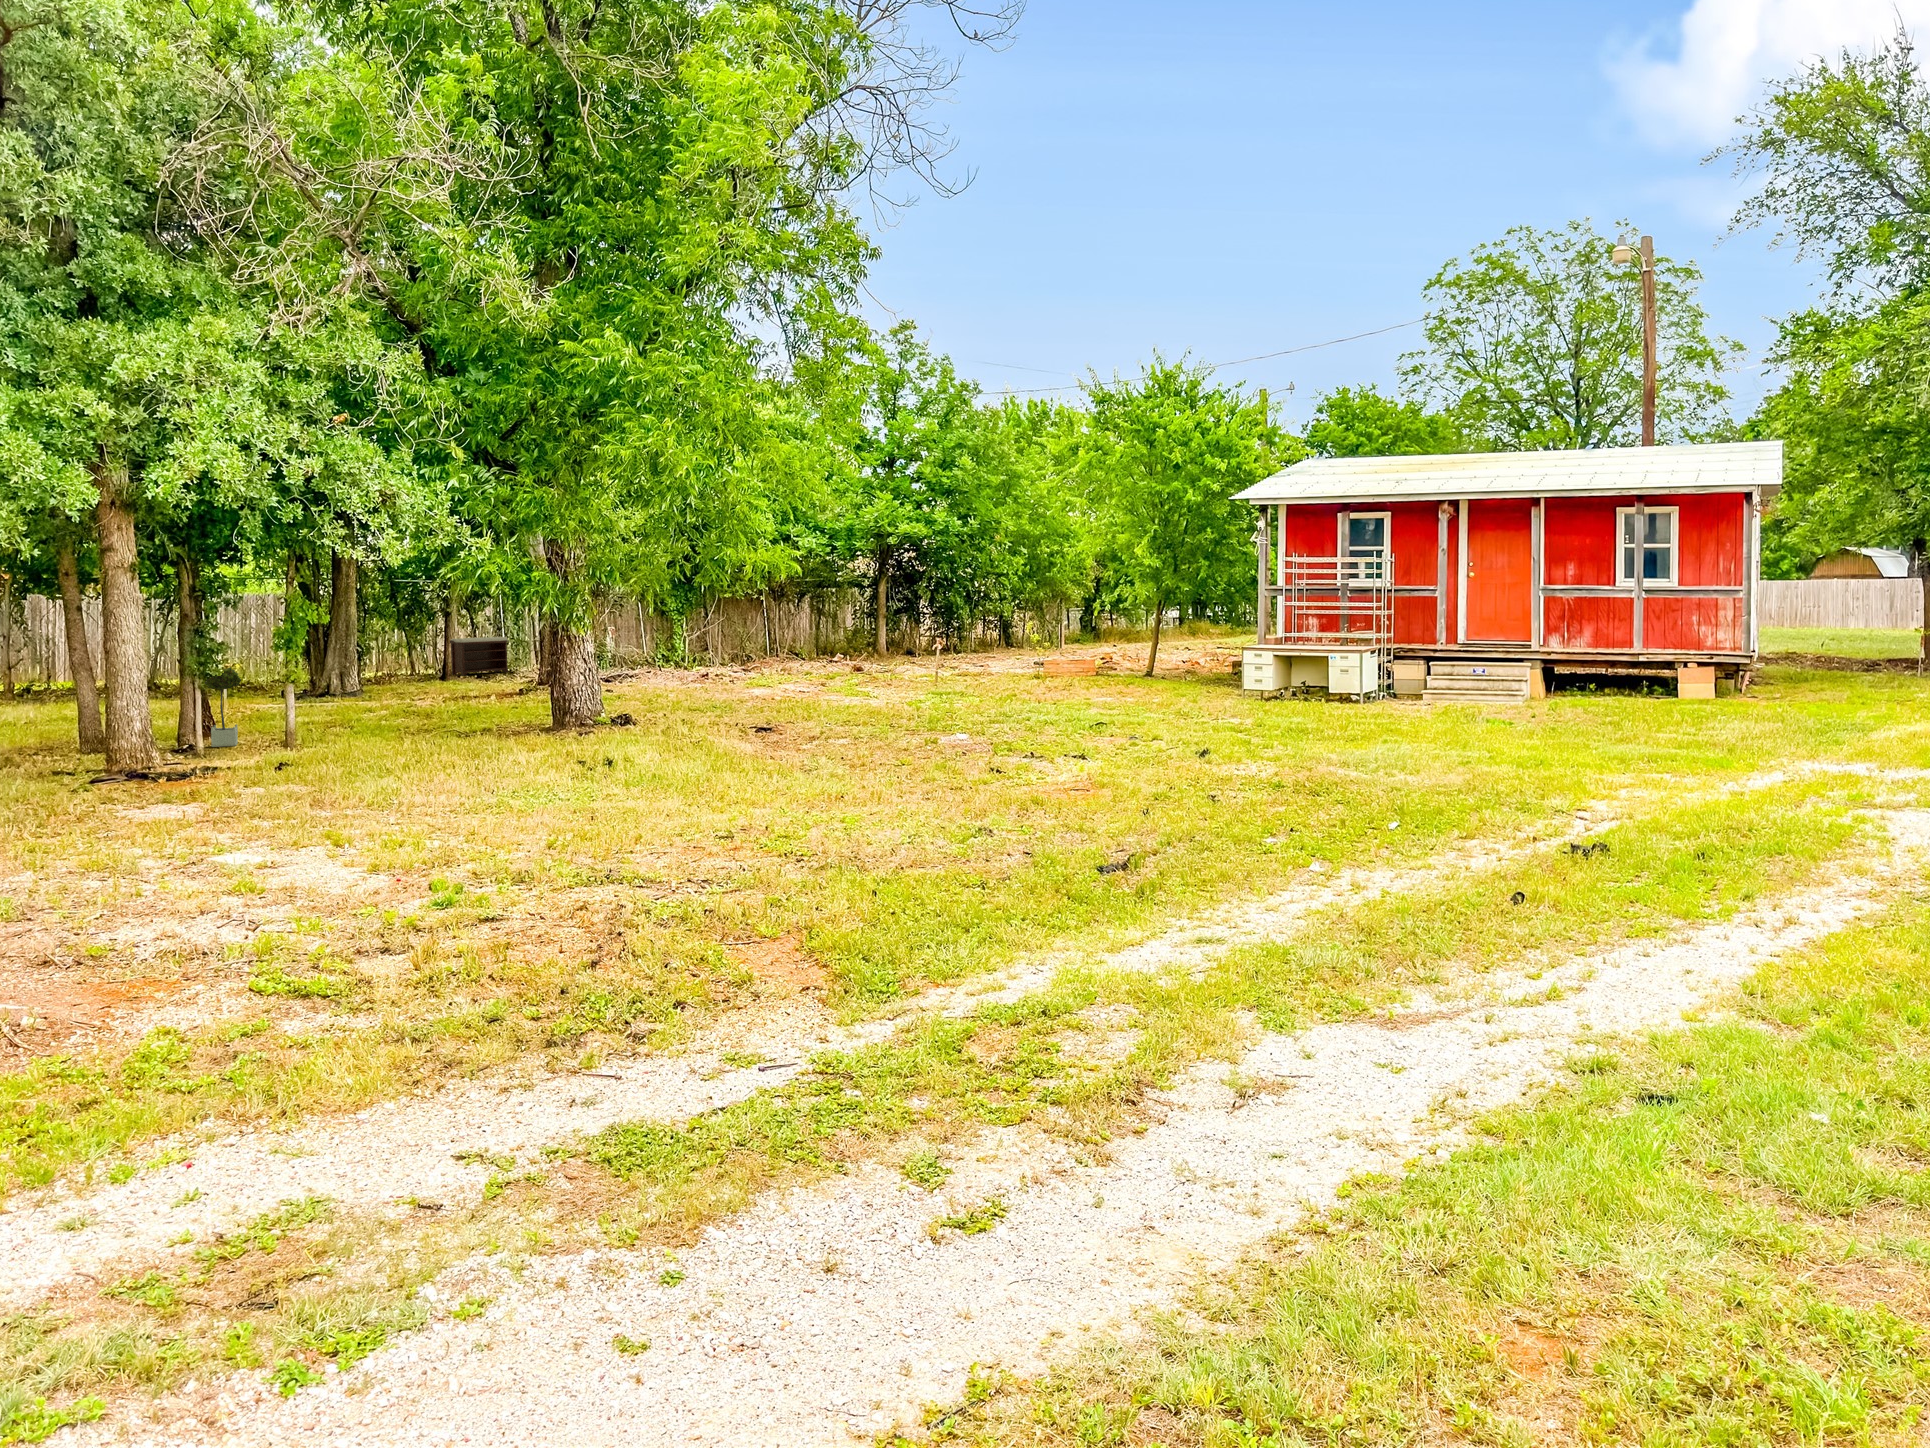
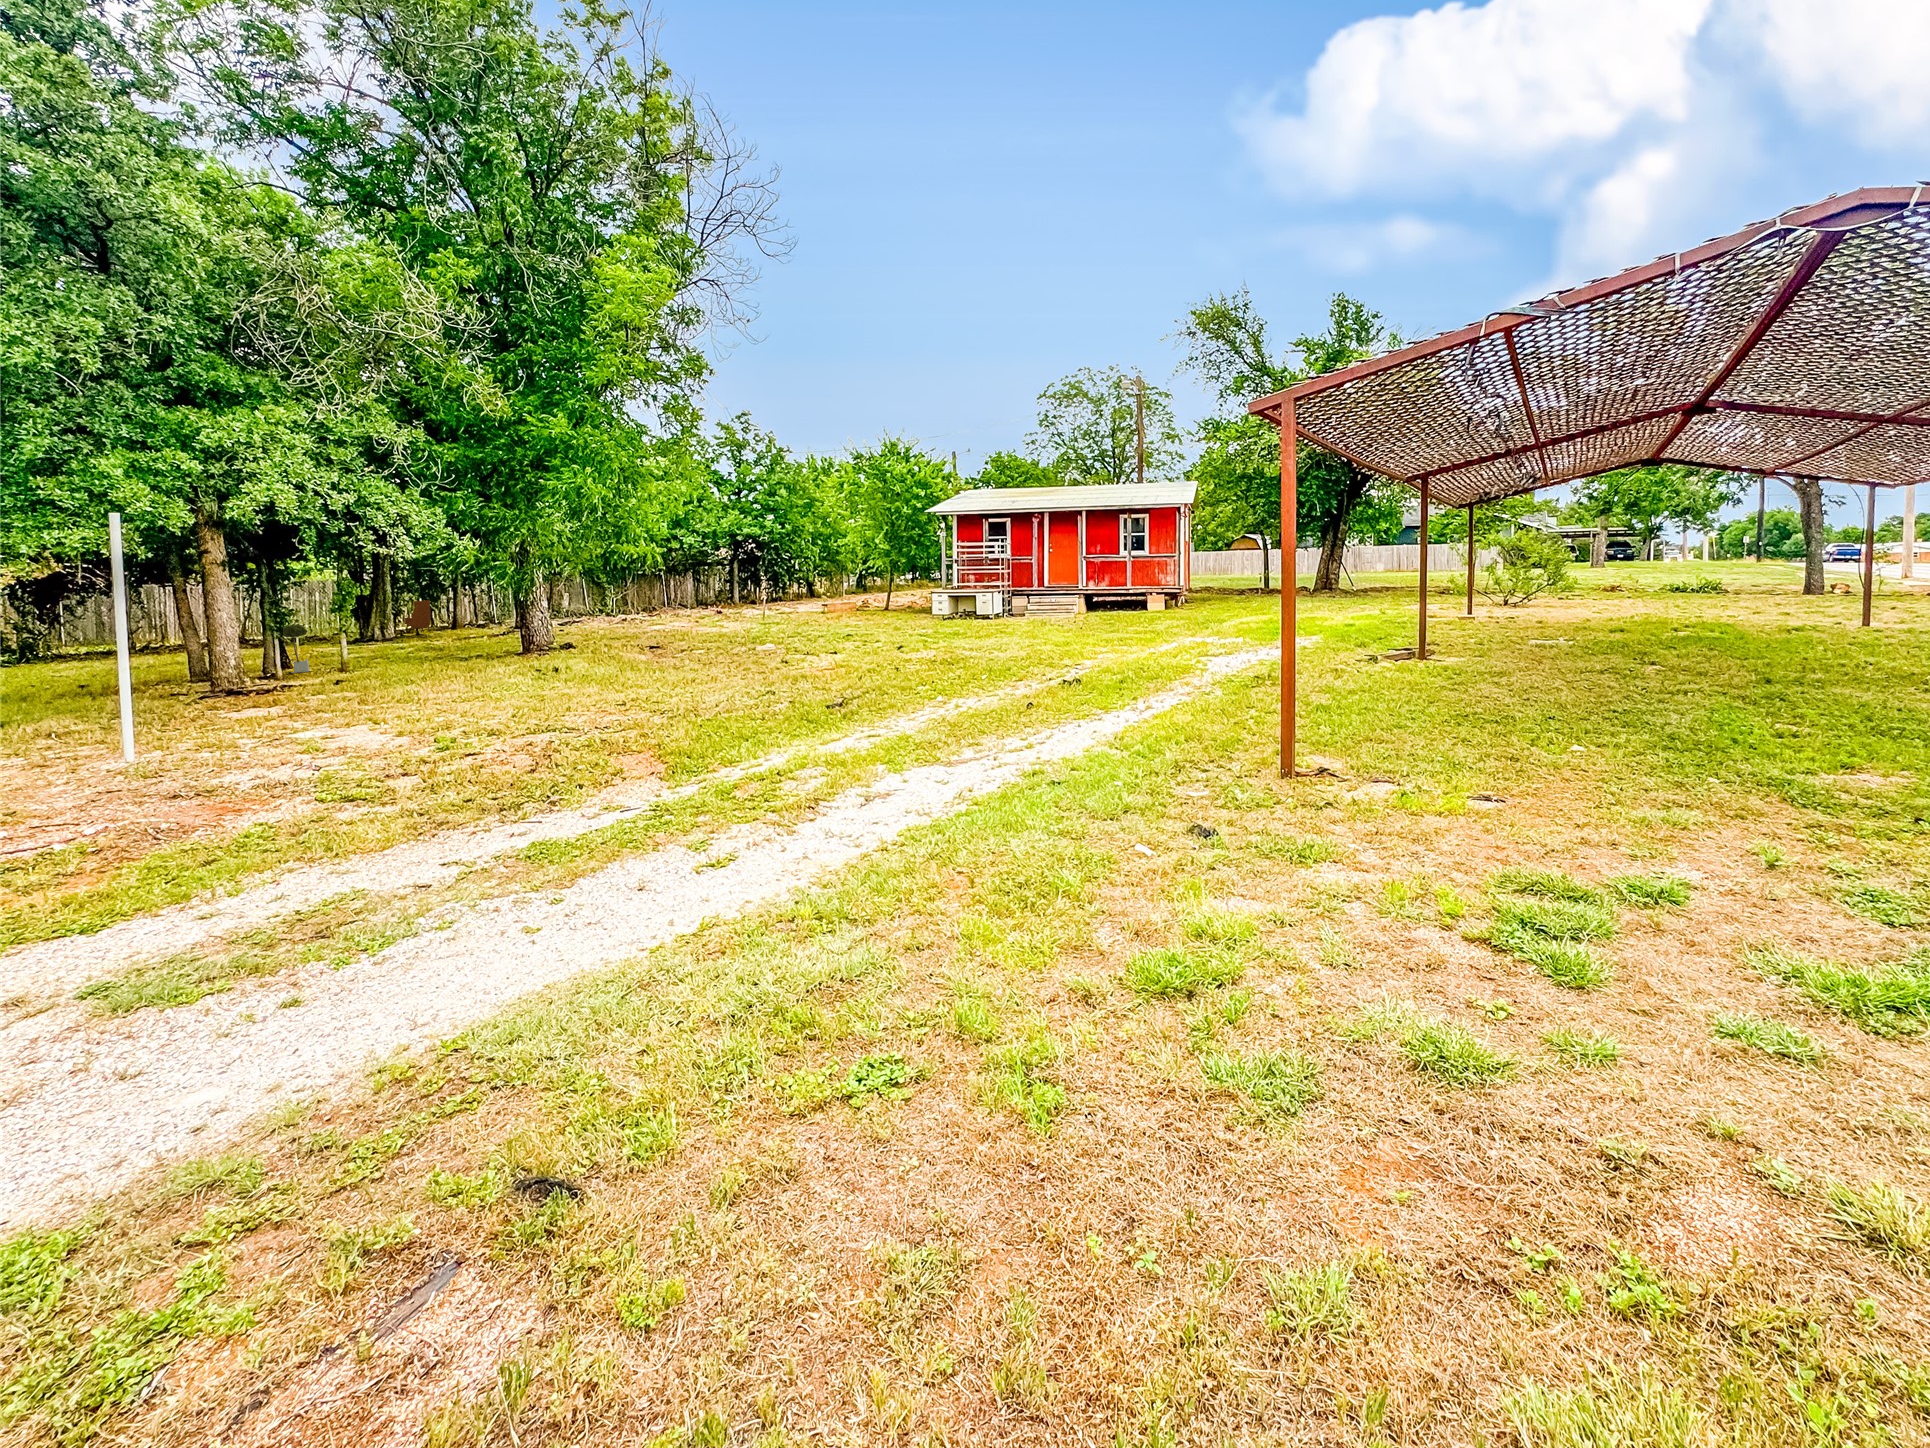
lounge chair: none [363,632,421,691] -> present [396,600,431,638]
bench: present [450,637,509,676] -> none [450,603,494,627]

